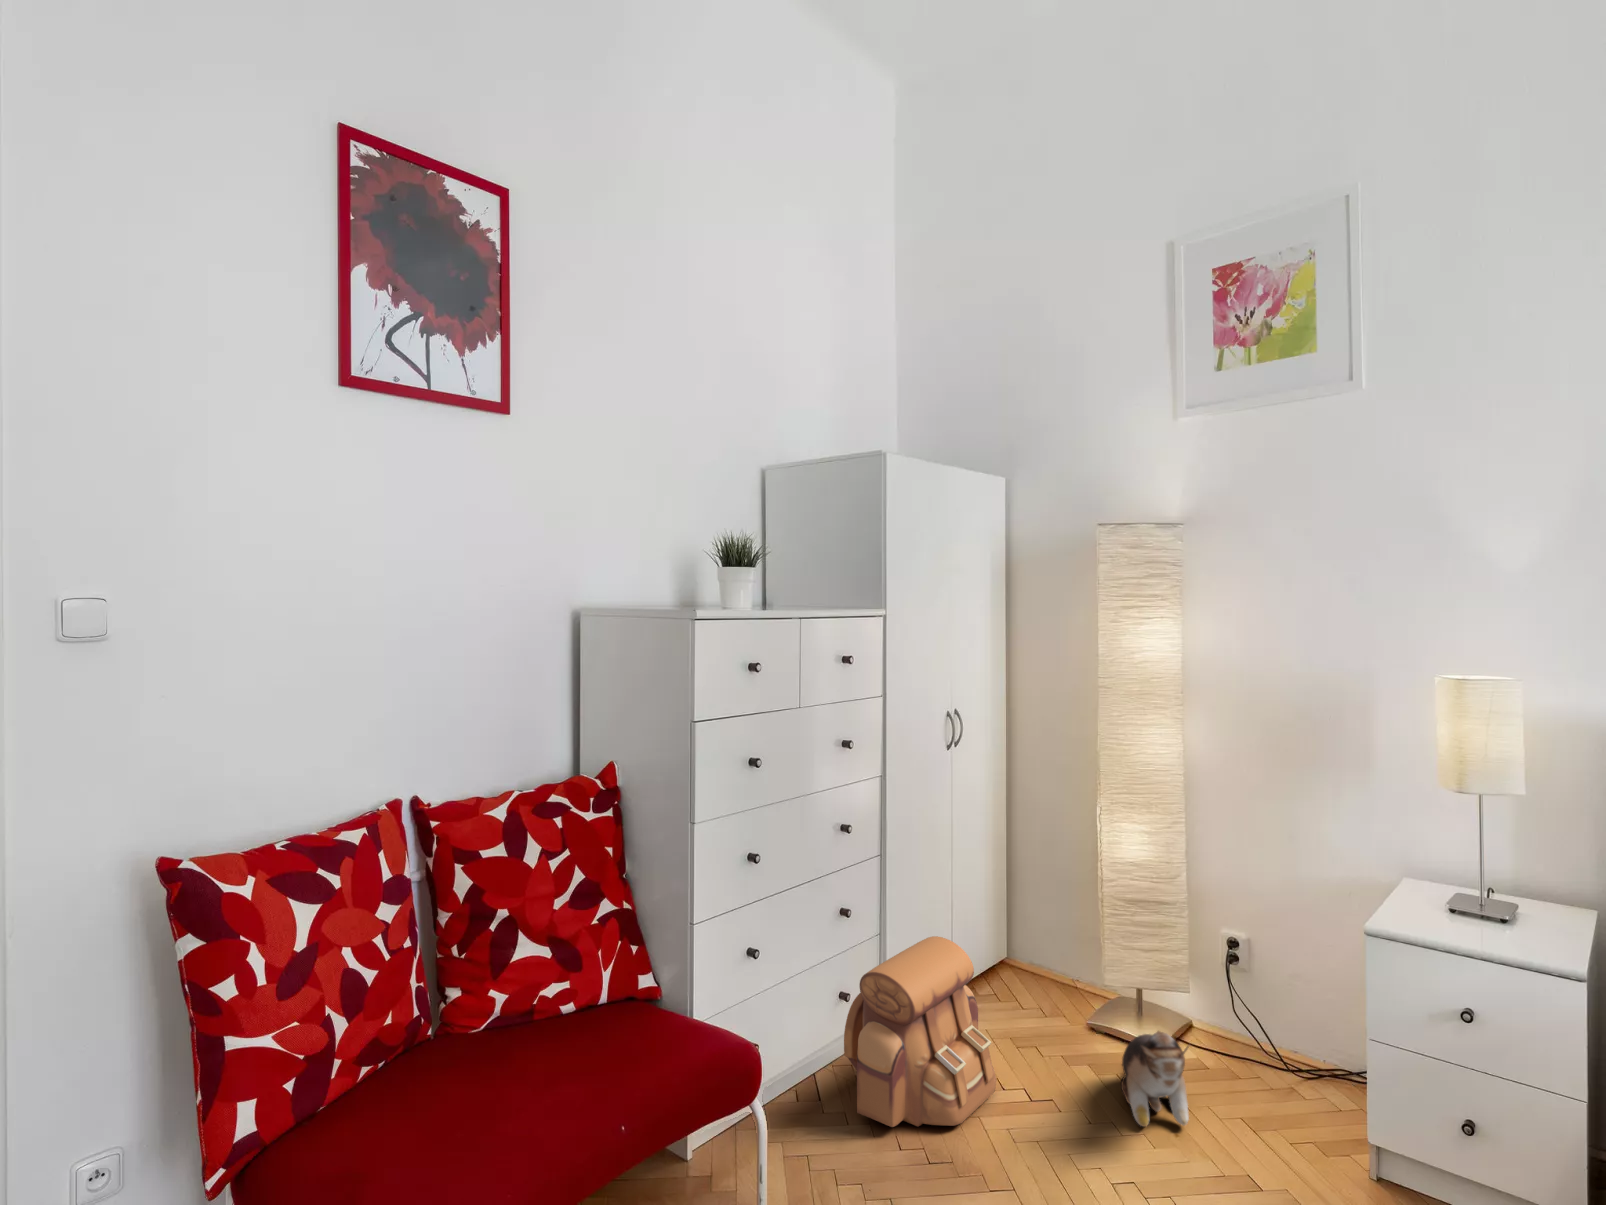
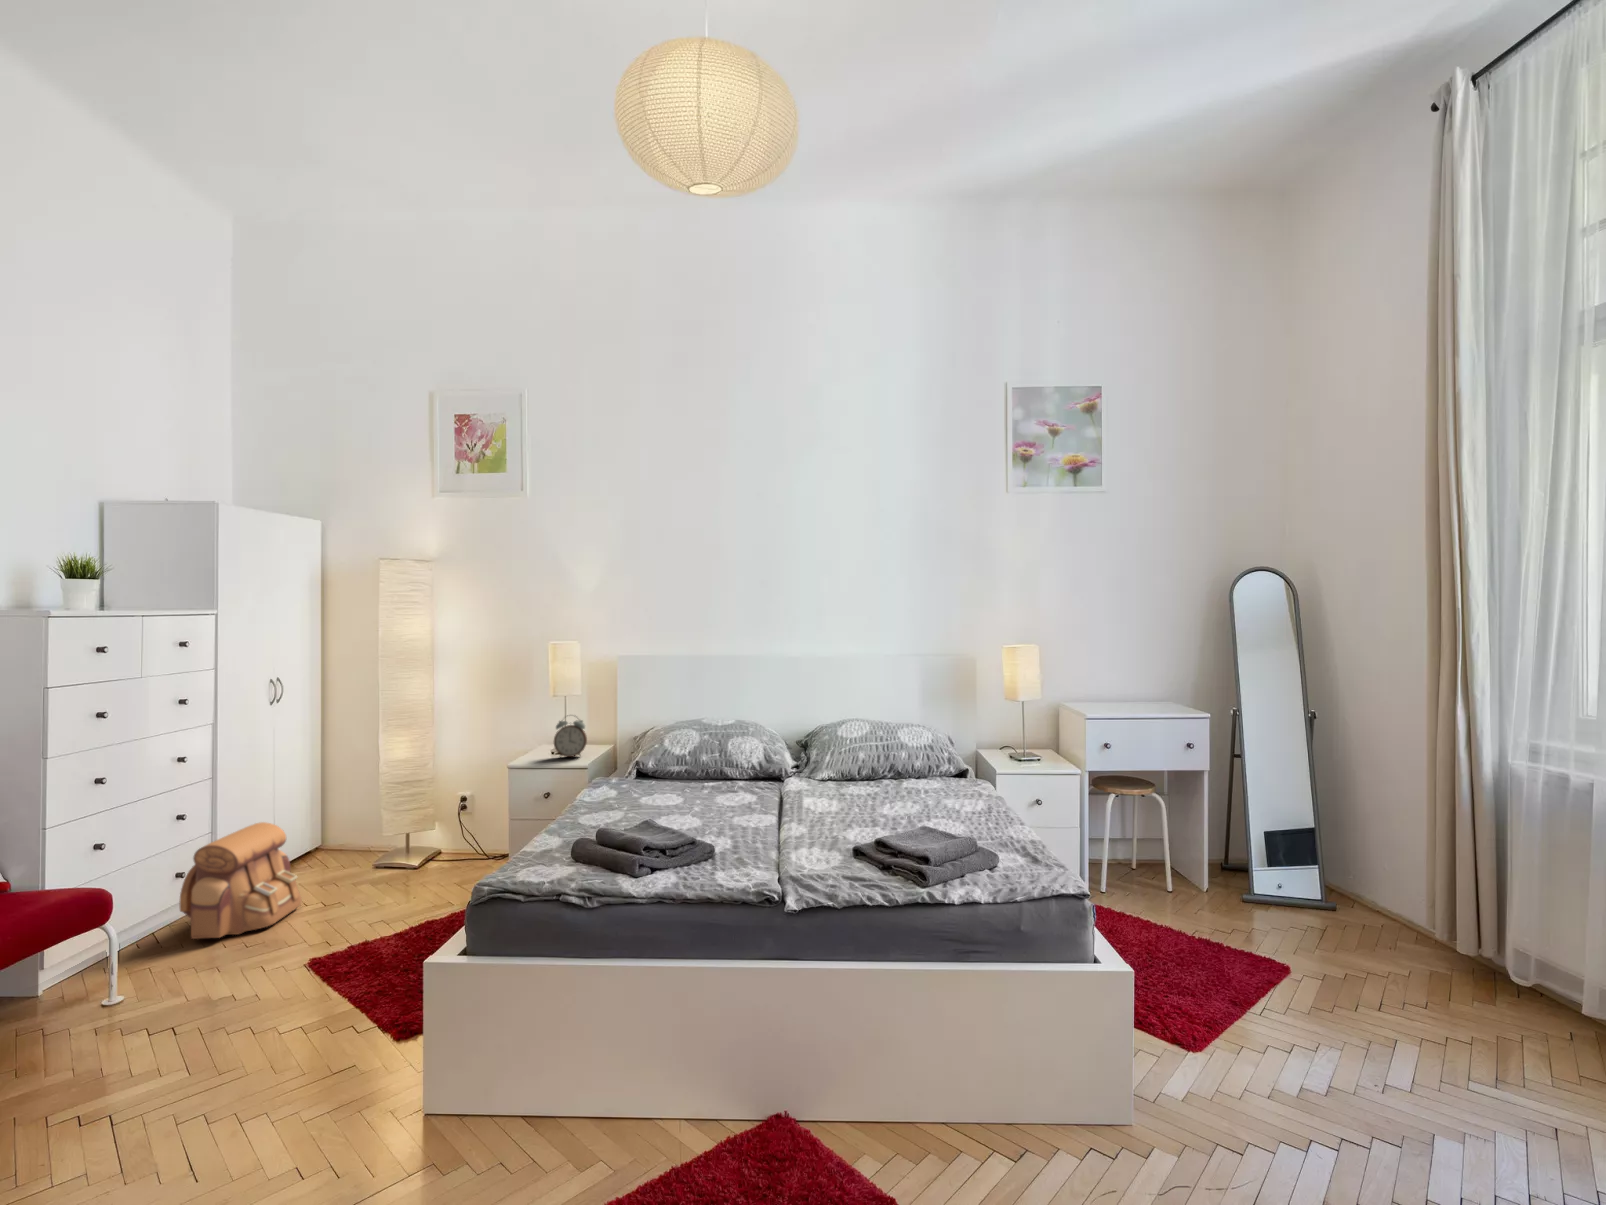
alarm clock: none [1462,842,1550,941] -> present [554,720,587,757]
plush toy: present [1121,1031,1189,1126] -> none [387,841,424,897]

